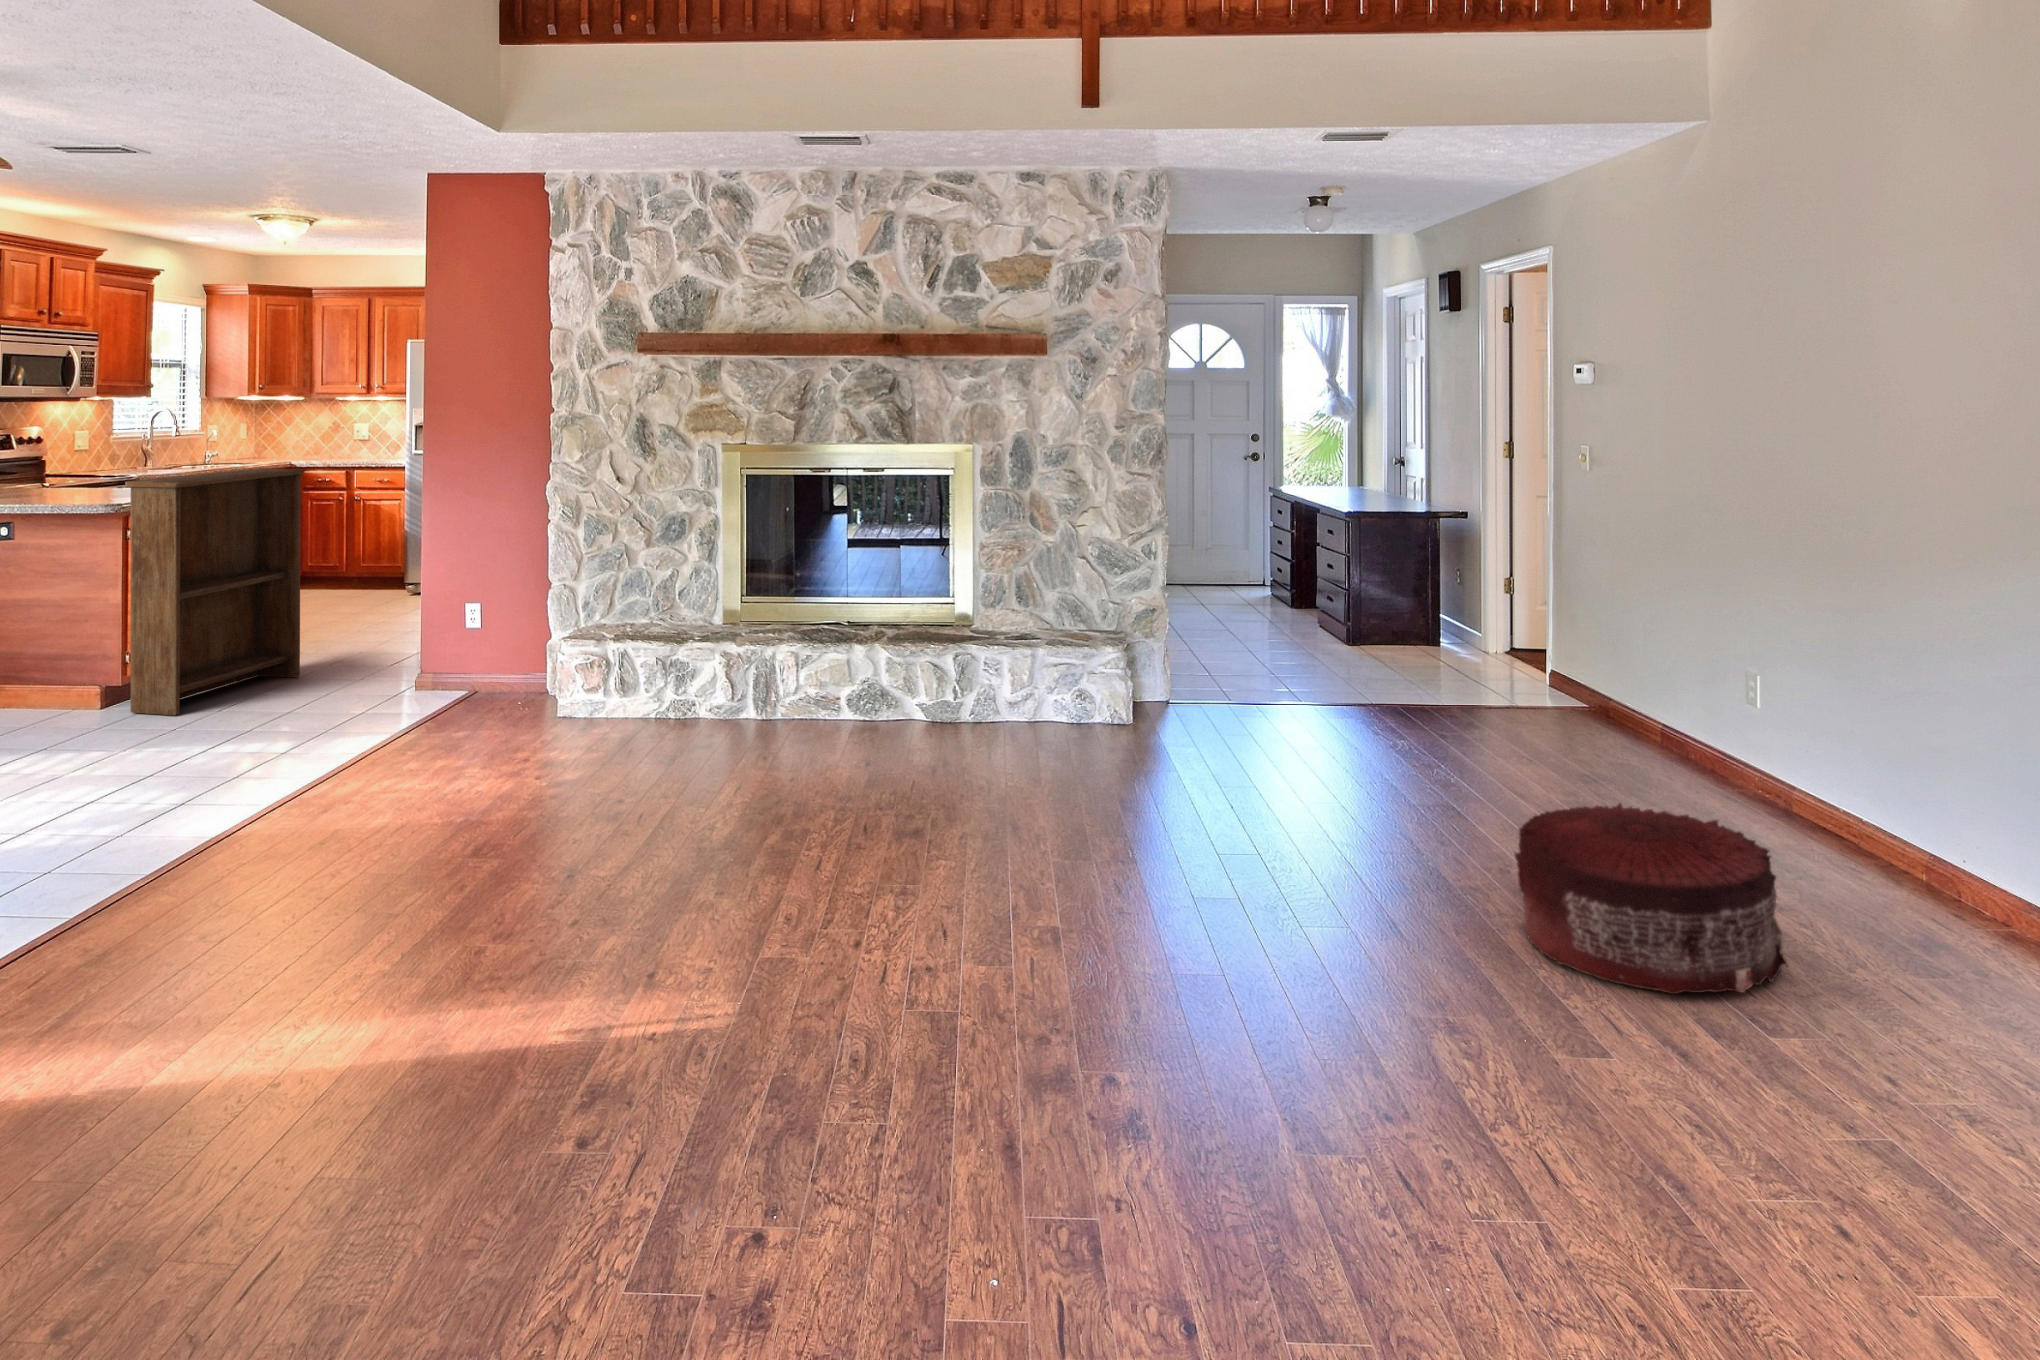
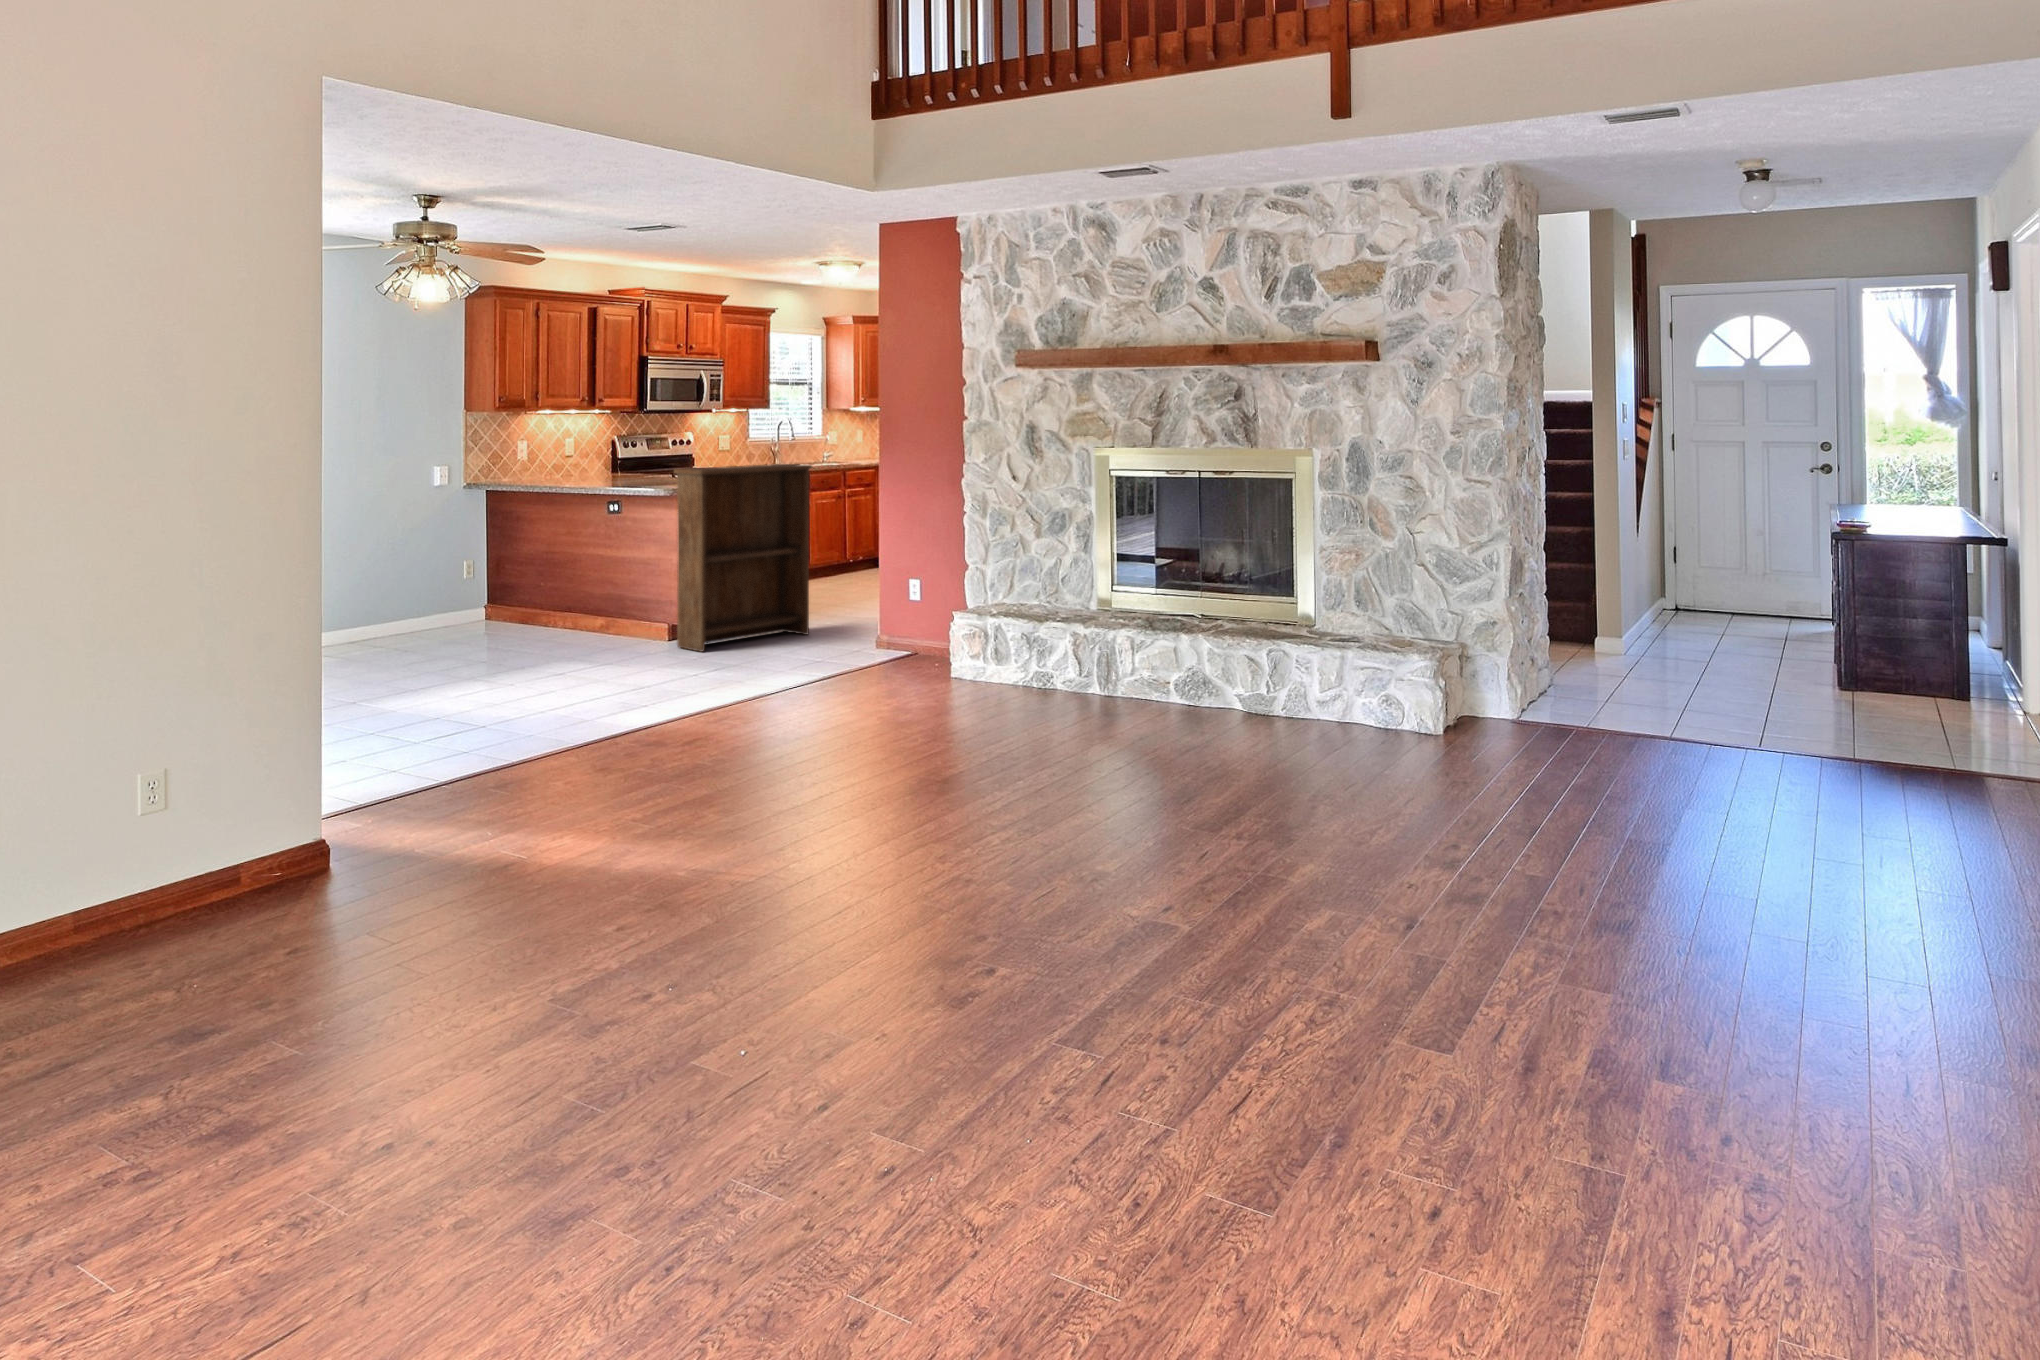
pouf: present [1514,803,1788,995] -> none [1542,824,1812,1025]

